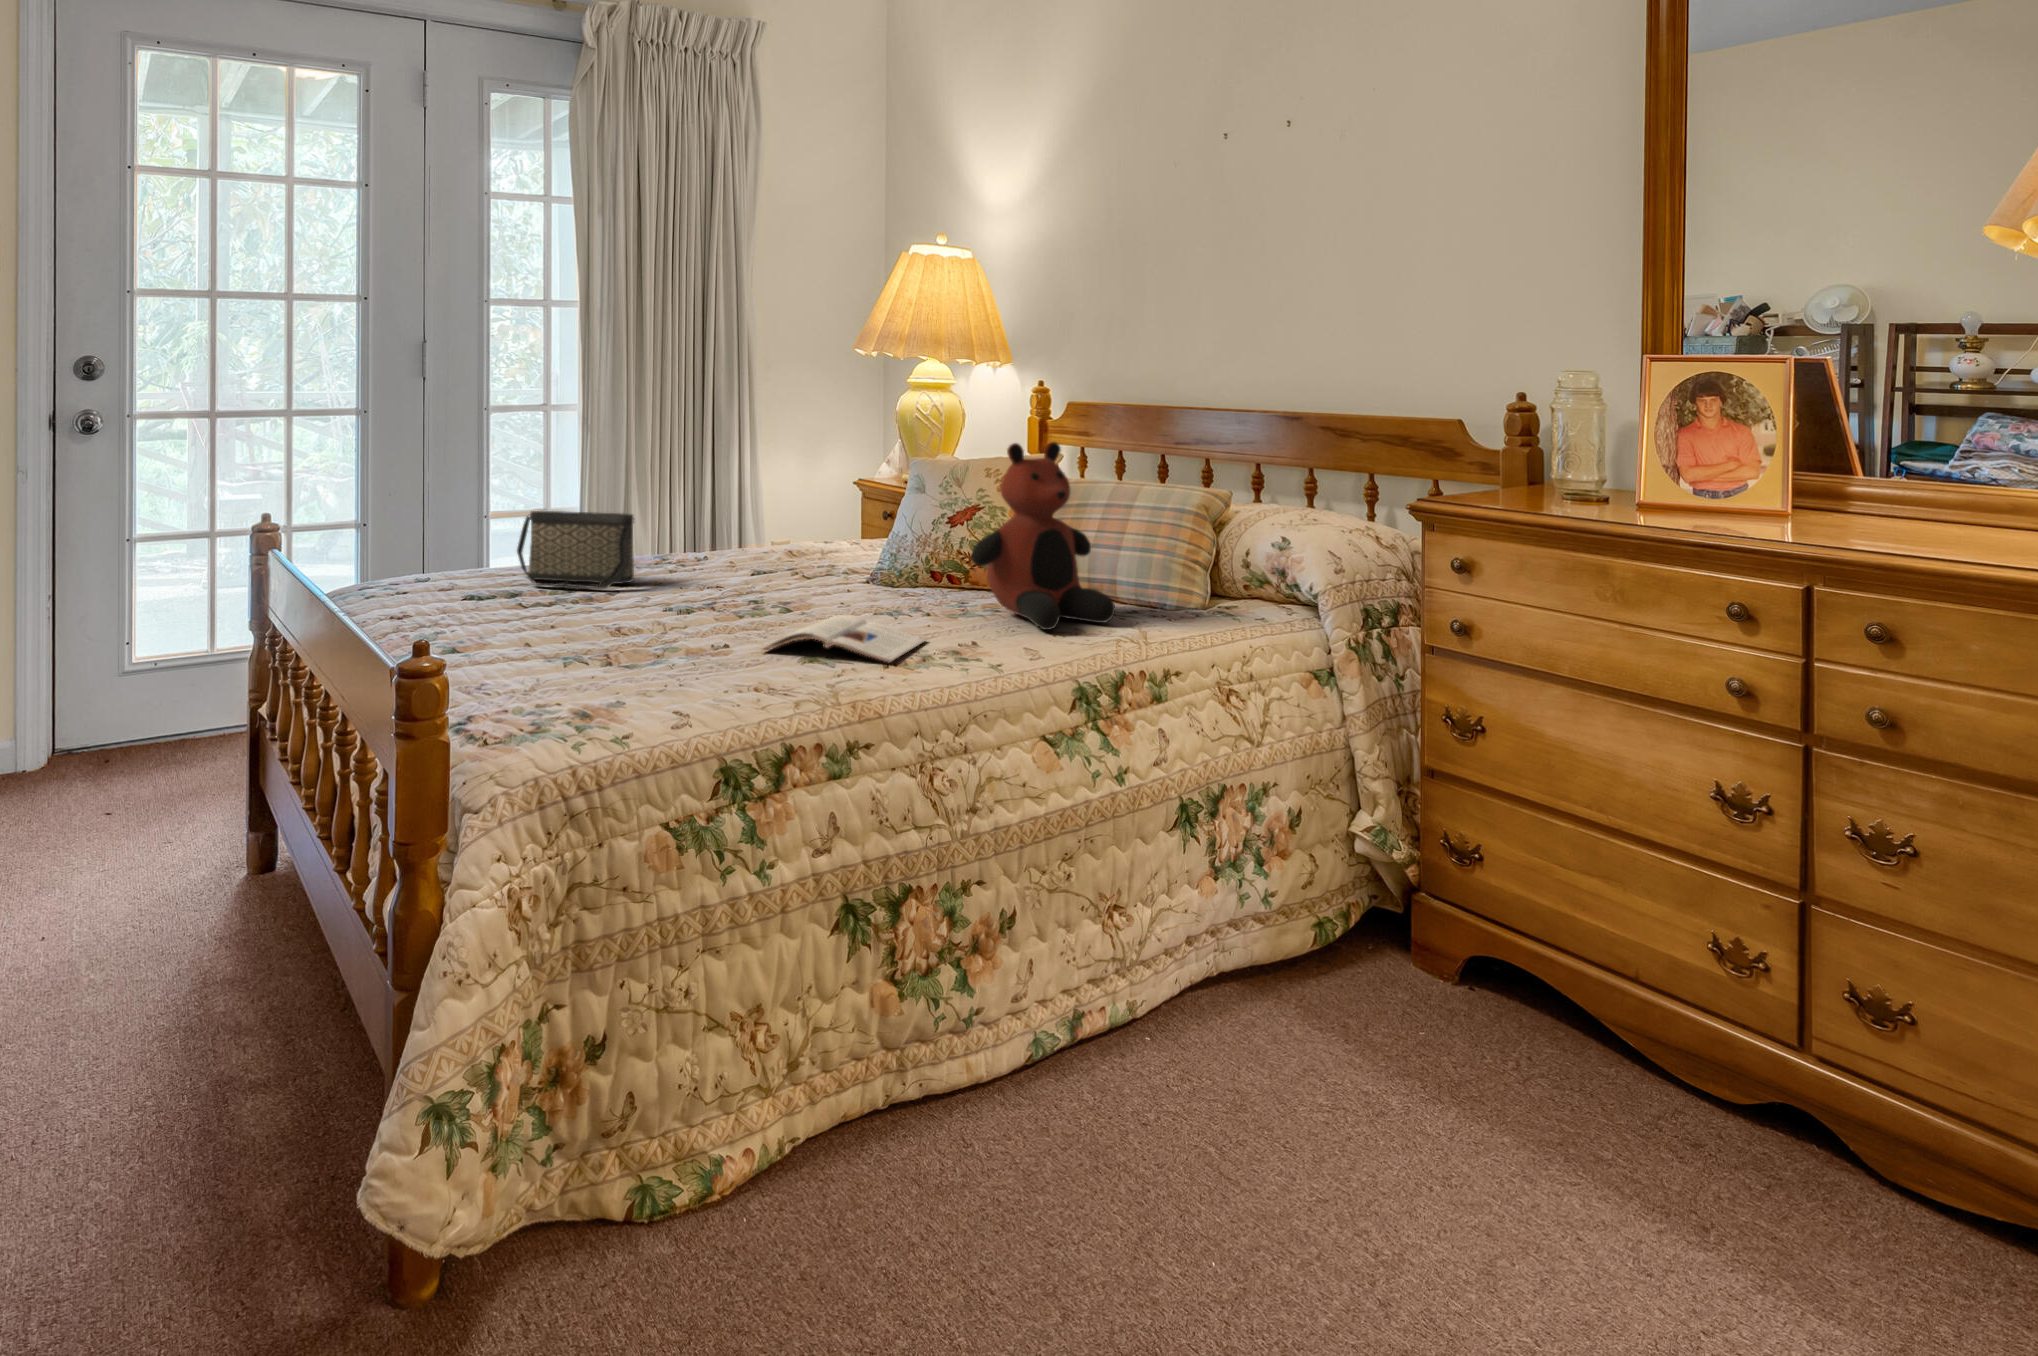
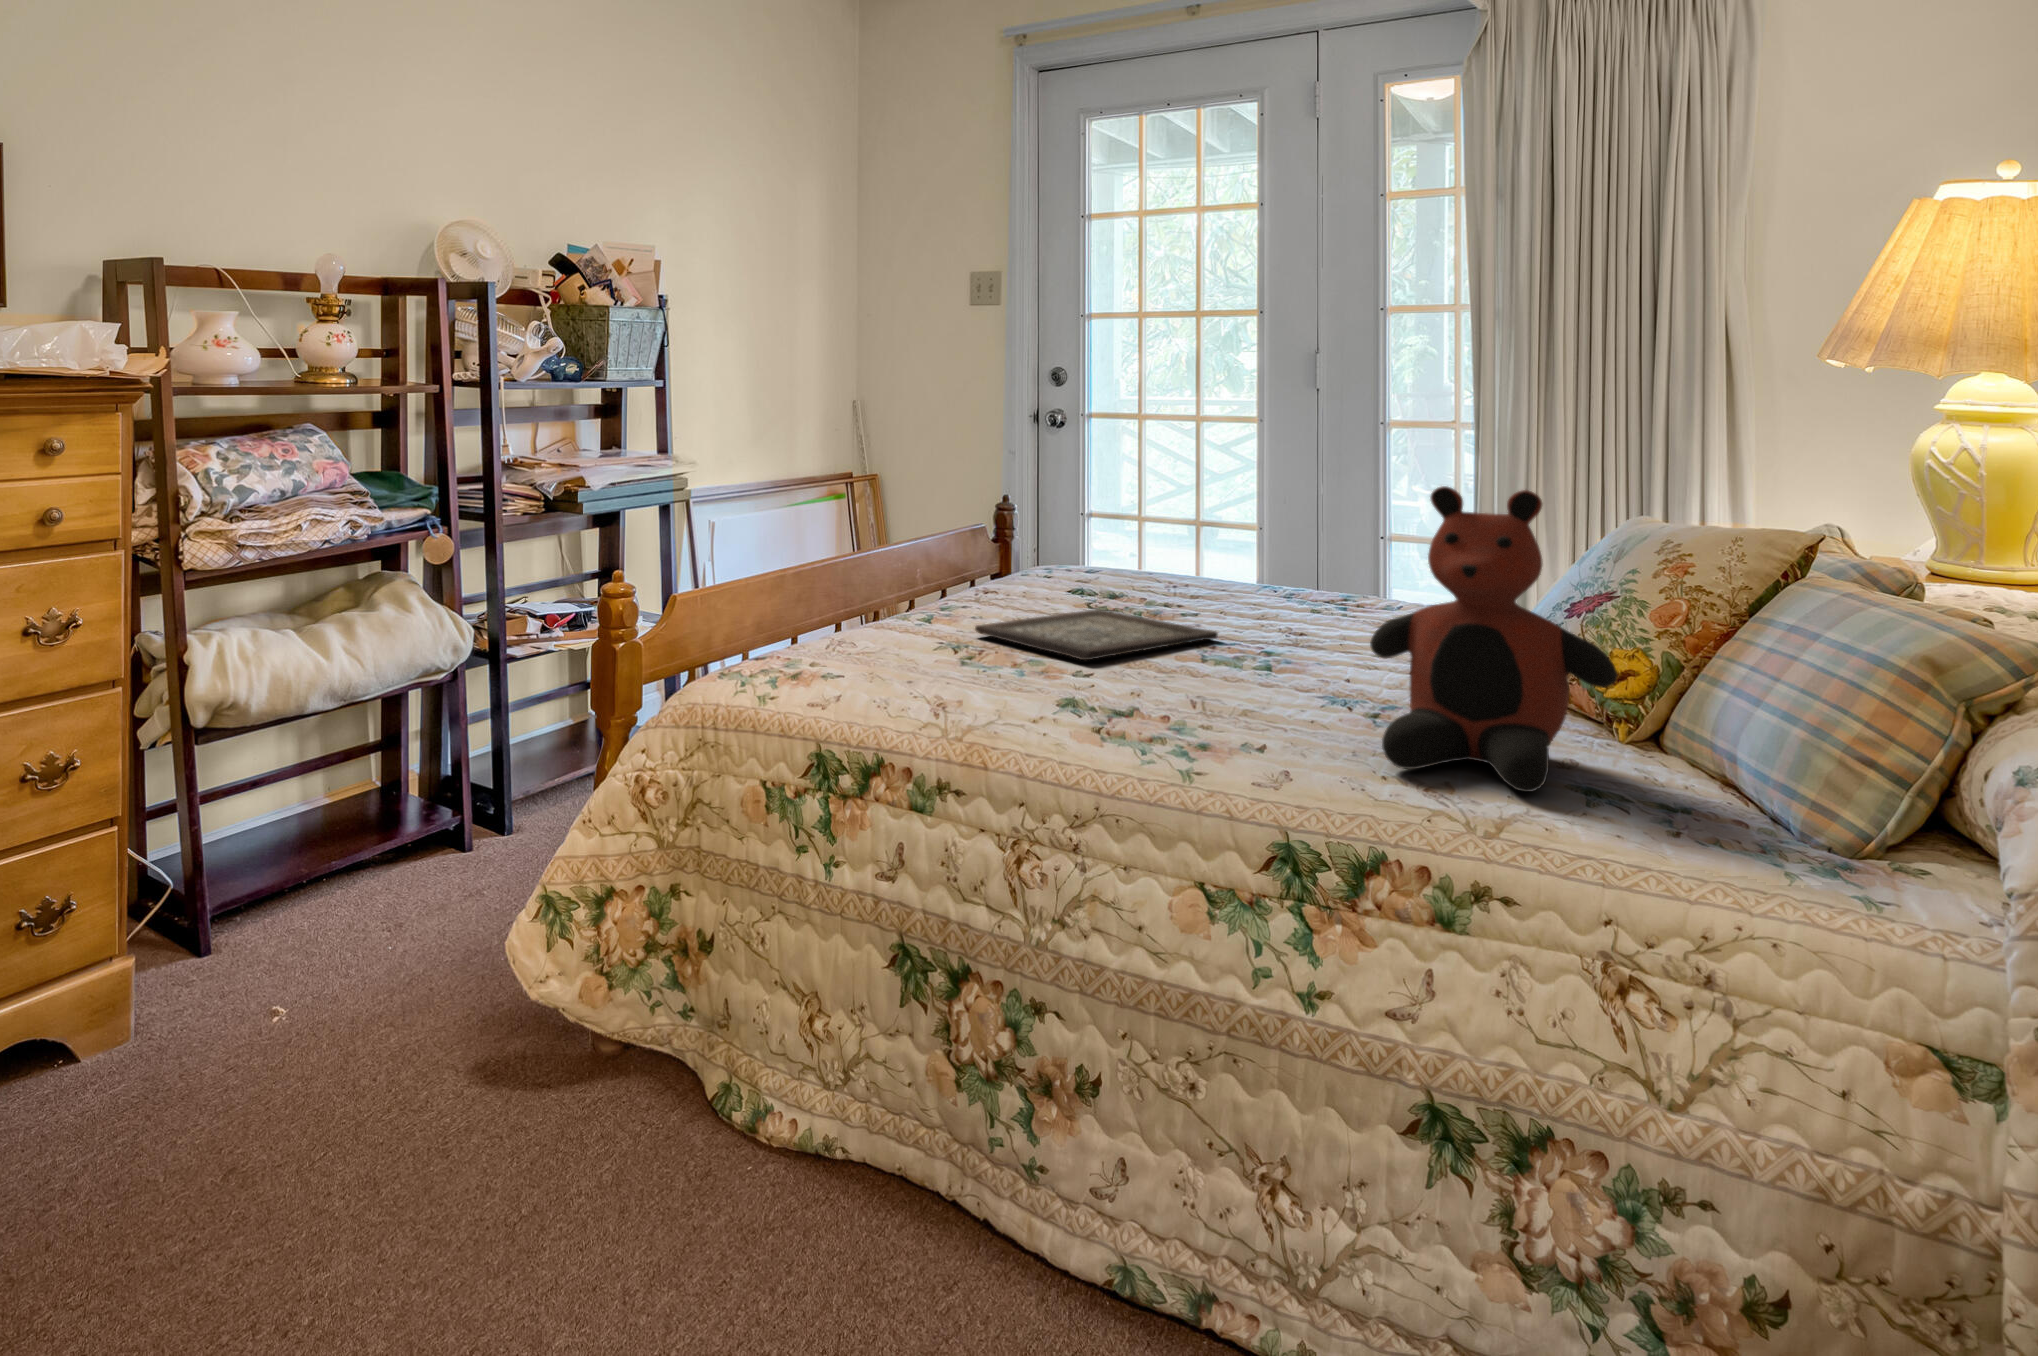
handbag: present [517,511,634,589] -> none [1165,528,1251,615]
tray: none [527,594,701,644] -> present [975,609,1218,660]
magazine: present [762,615,926,663] -> none [1076,674,1238,730]

